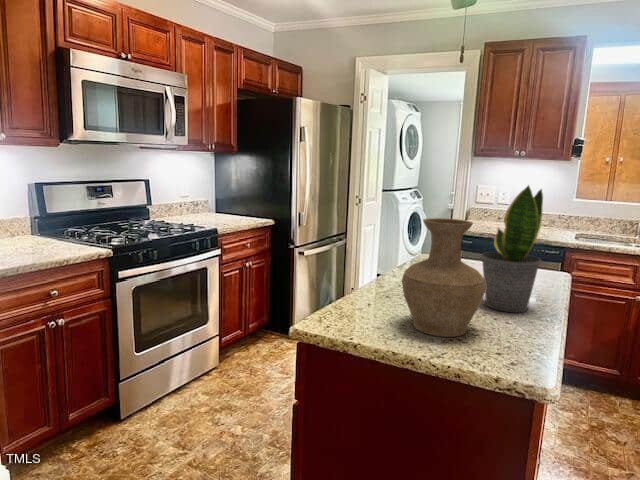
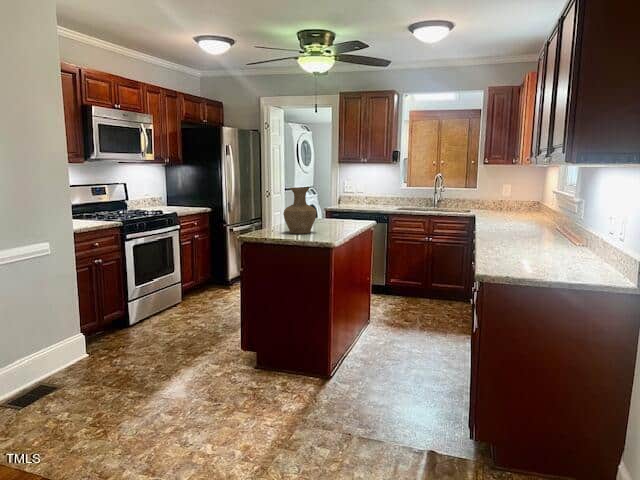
potted plant: present [481,185,543,312] -> none [320,173,345,229]

